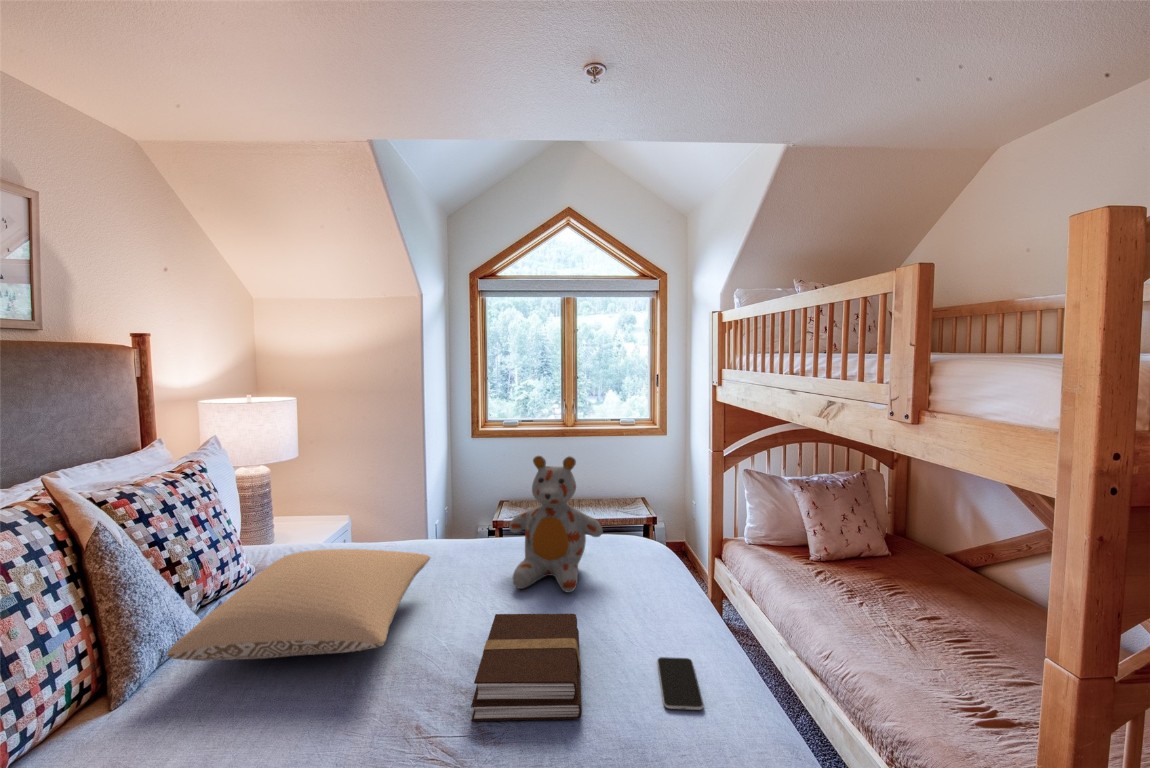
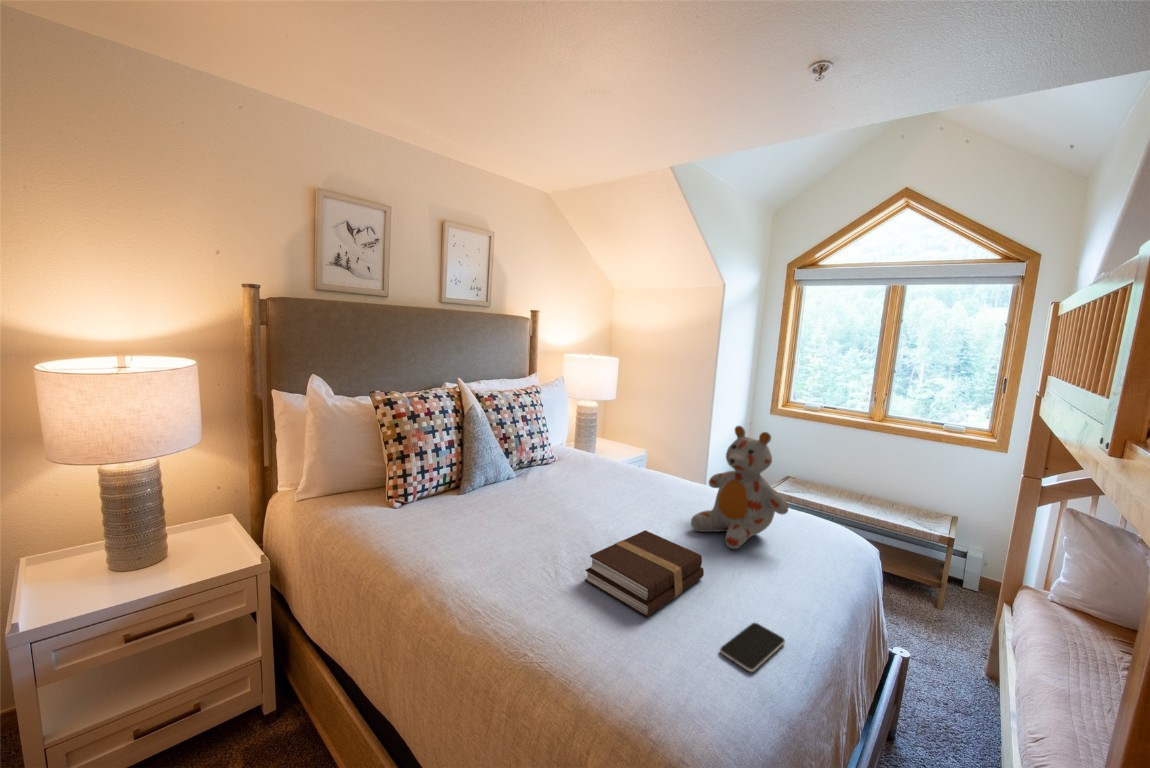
pillow: present [168,549,430,661] -> none [479,451,638,514]

